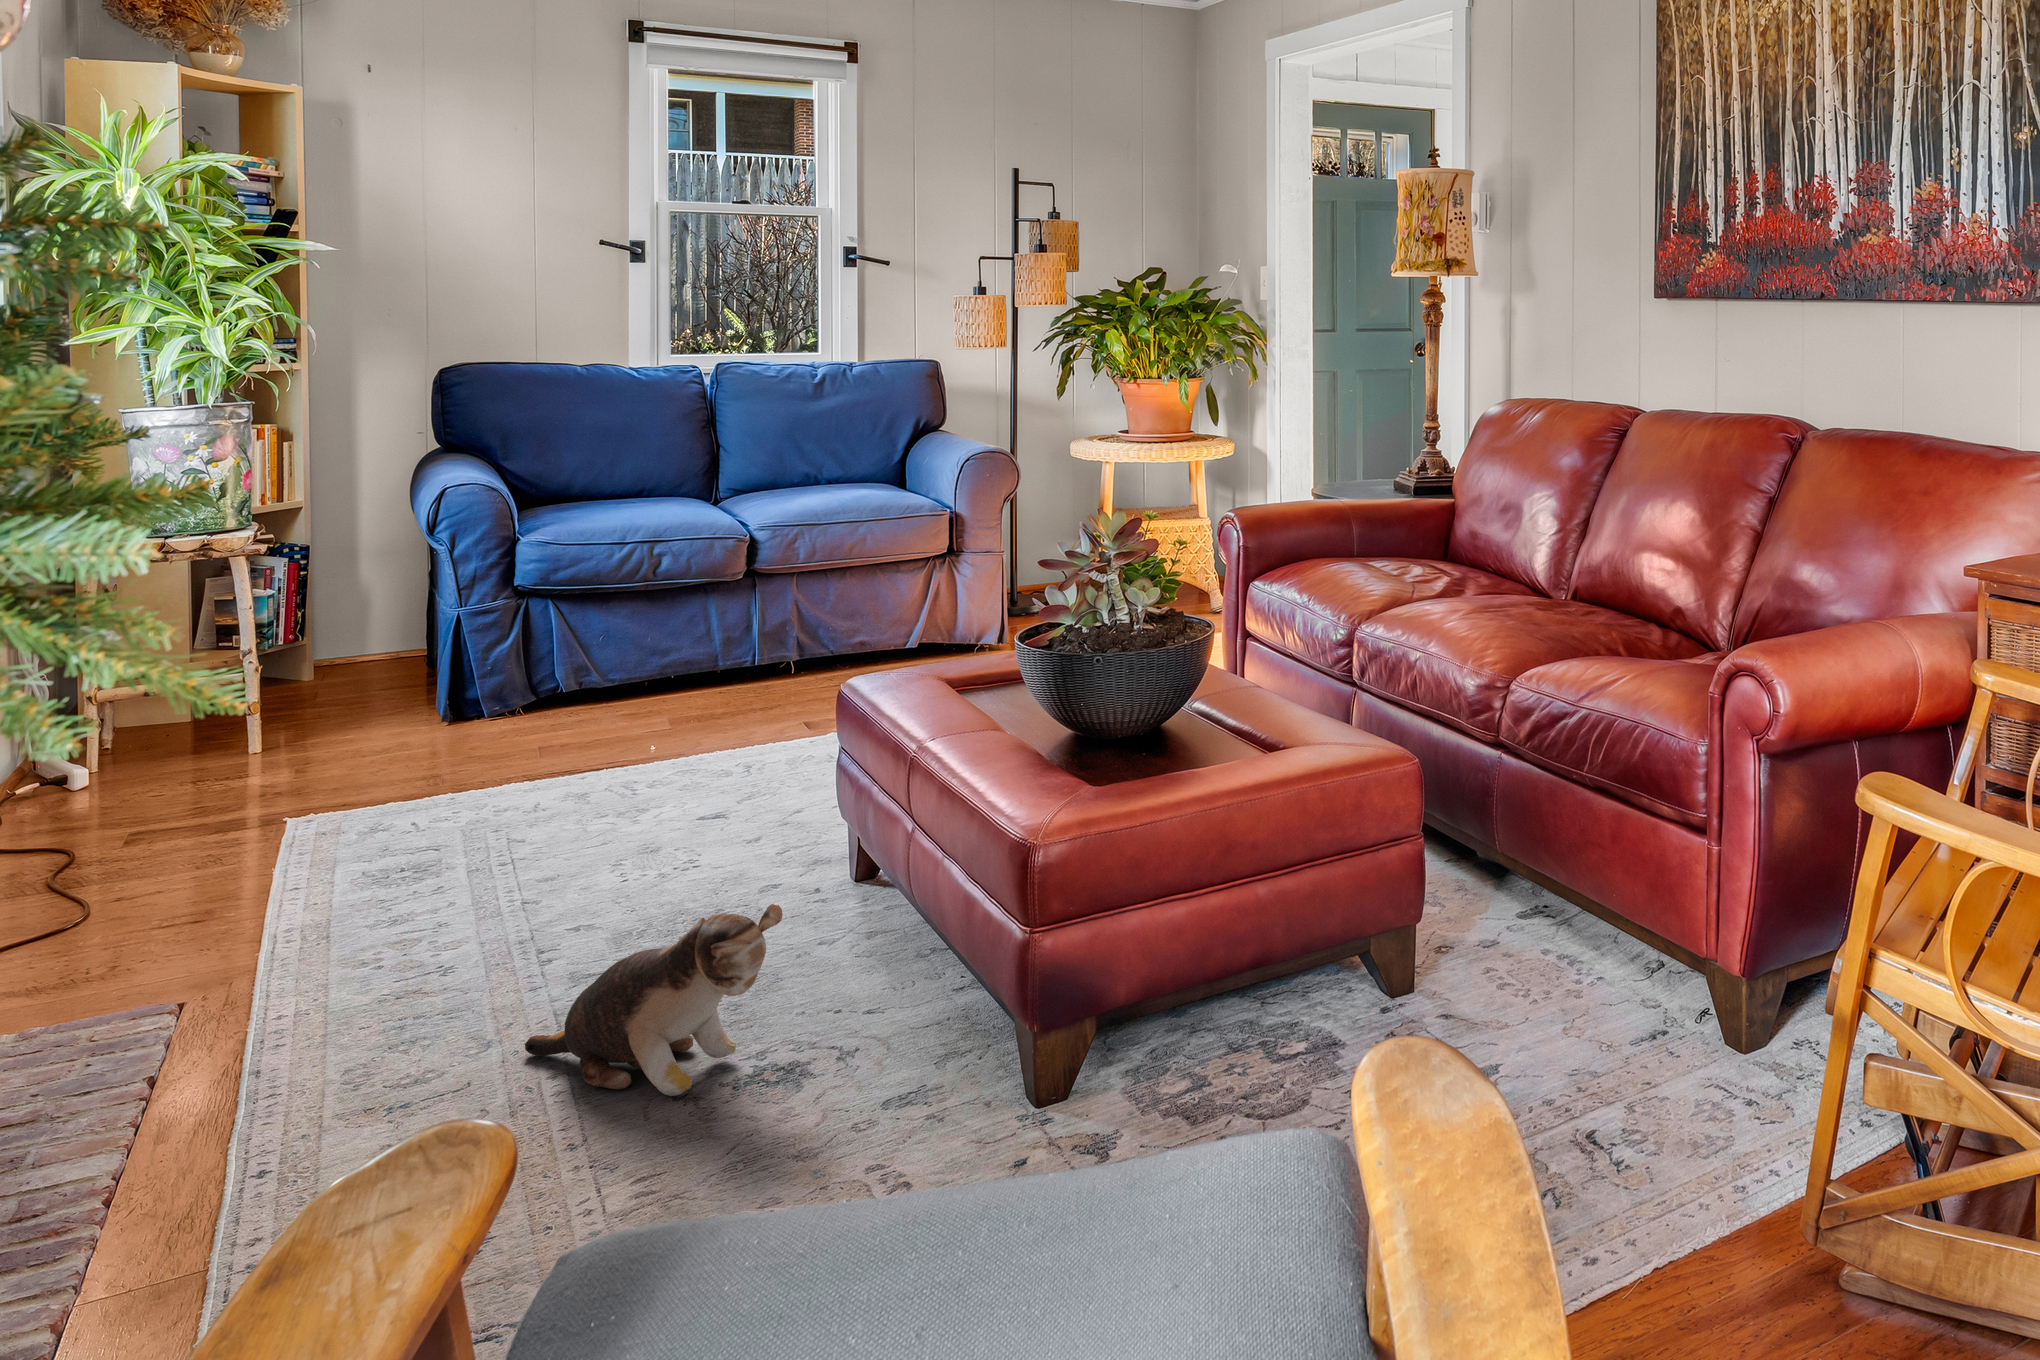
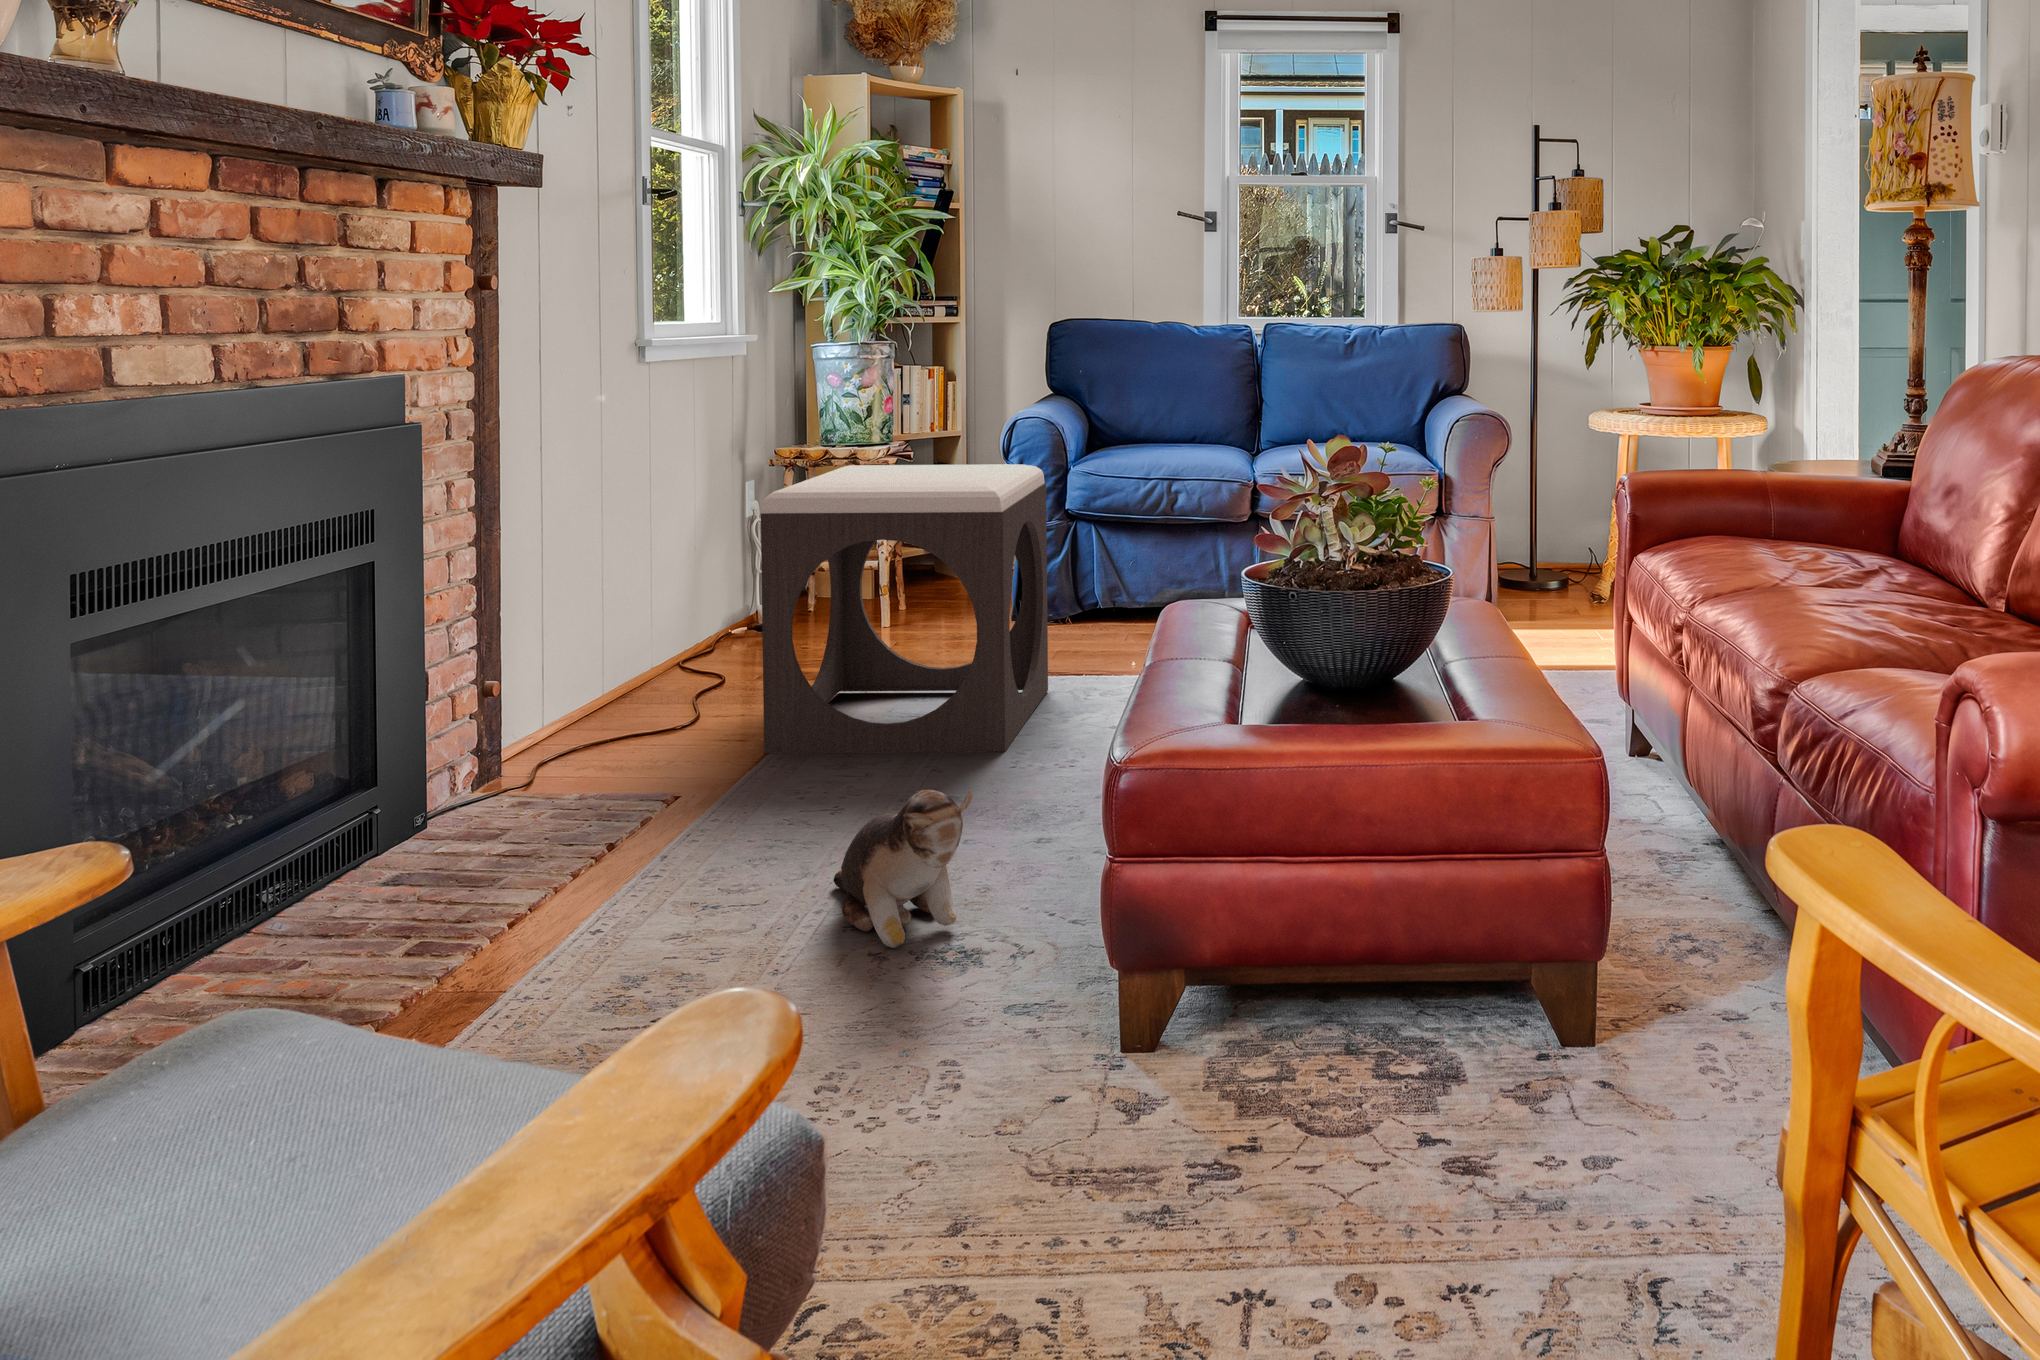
footstool: none [230,543,592,936] -> present [761,464,1048,753]

